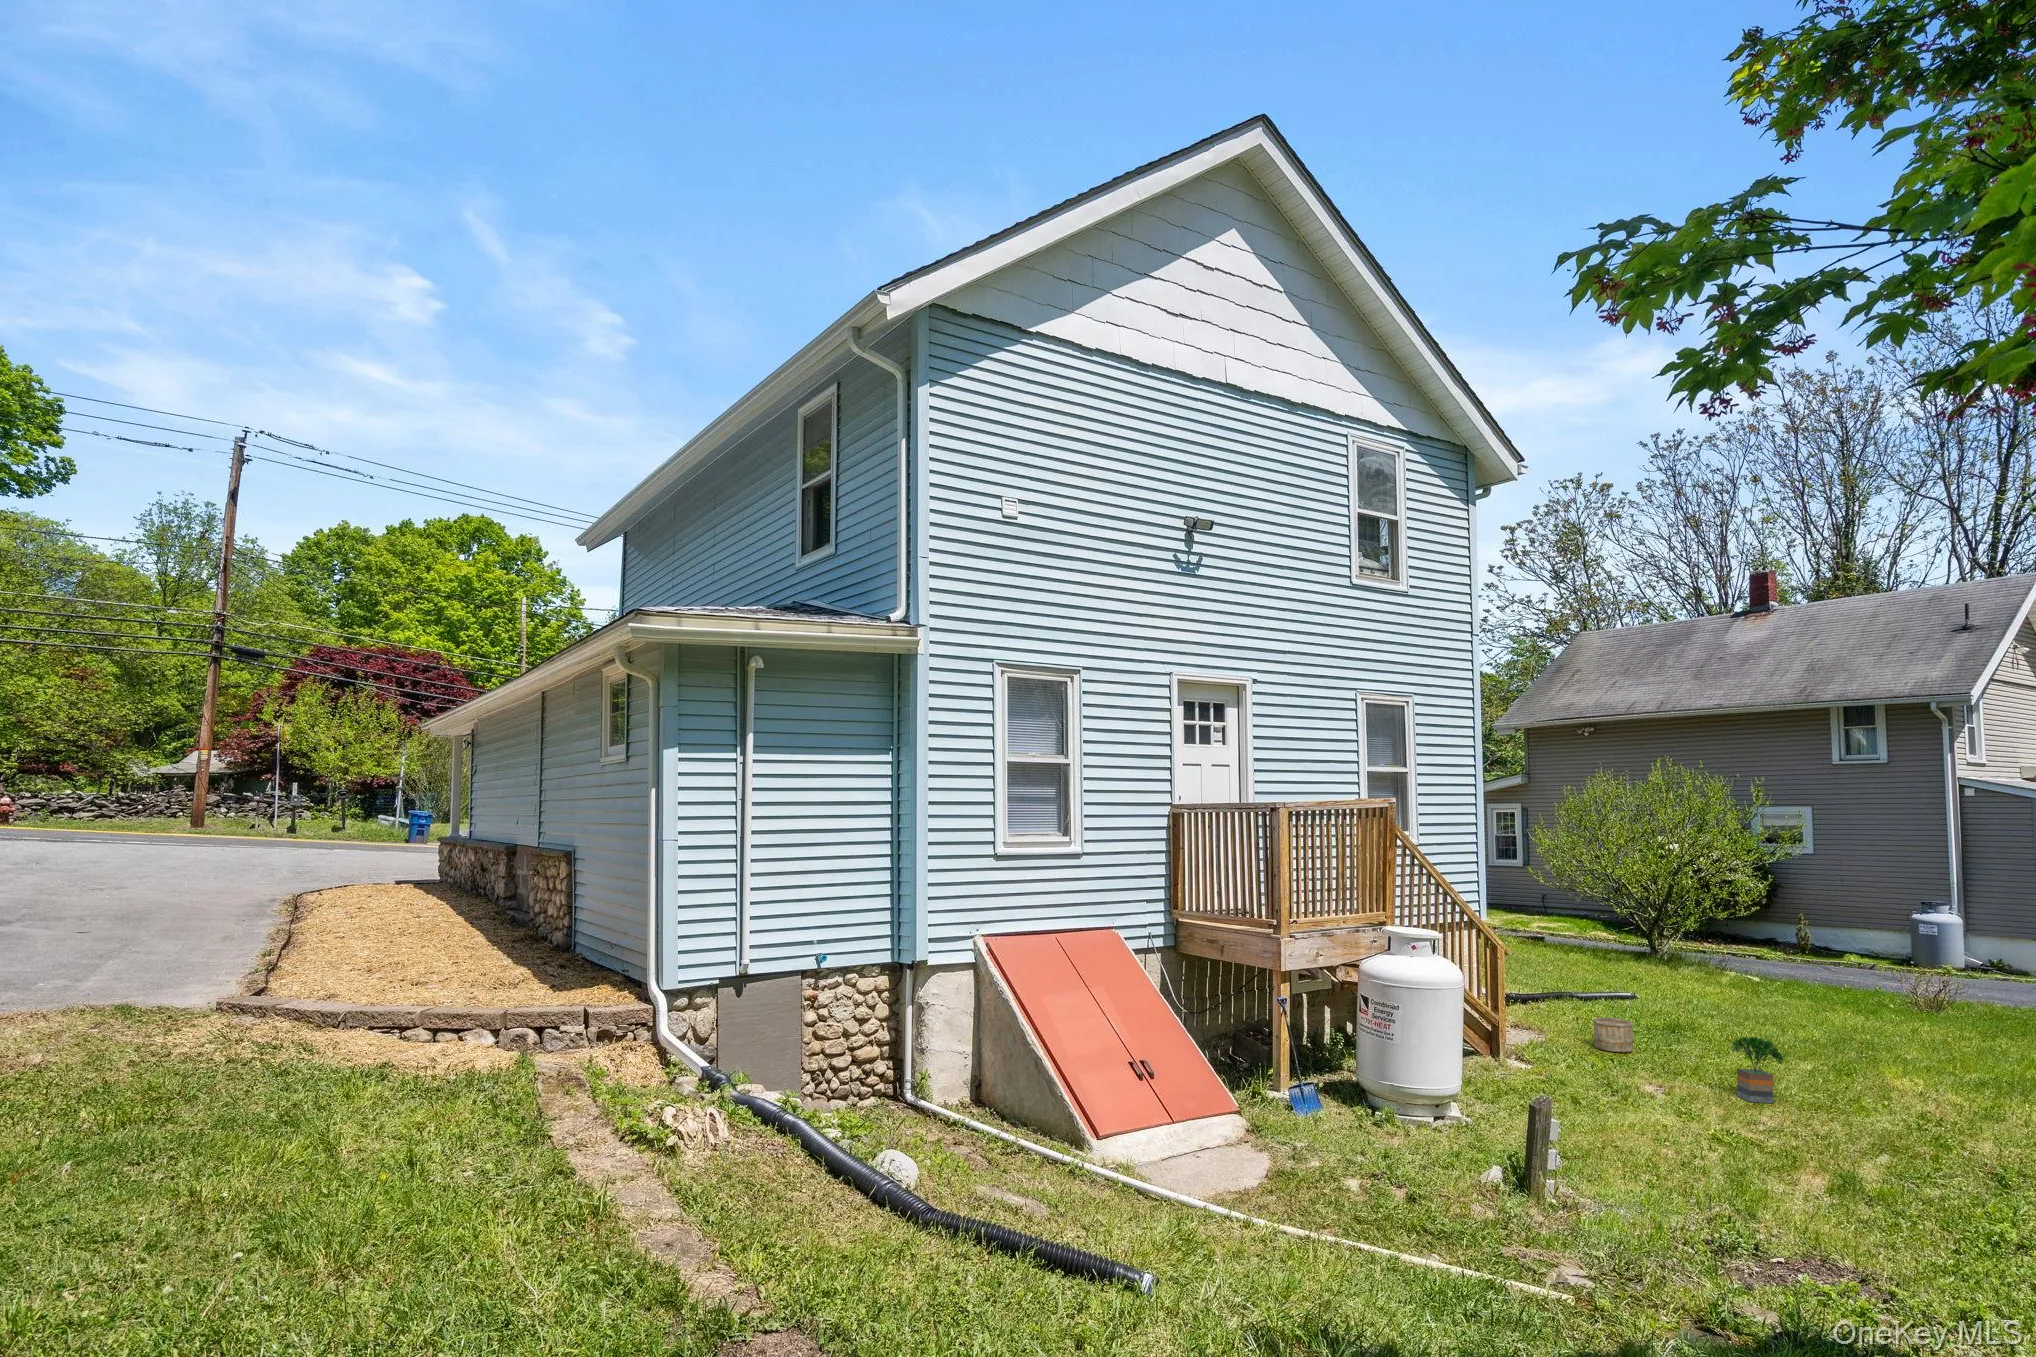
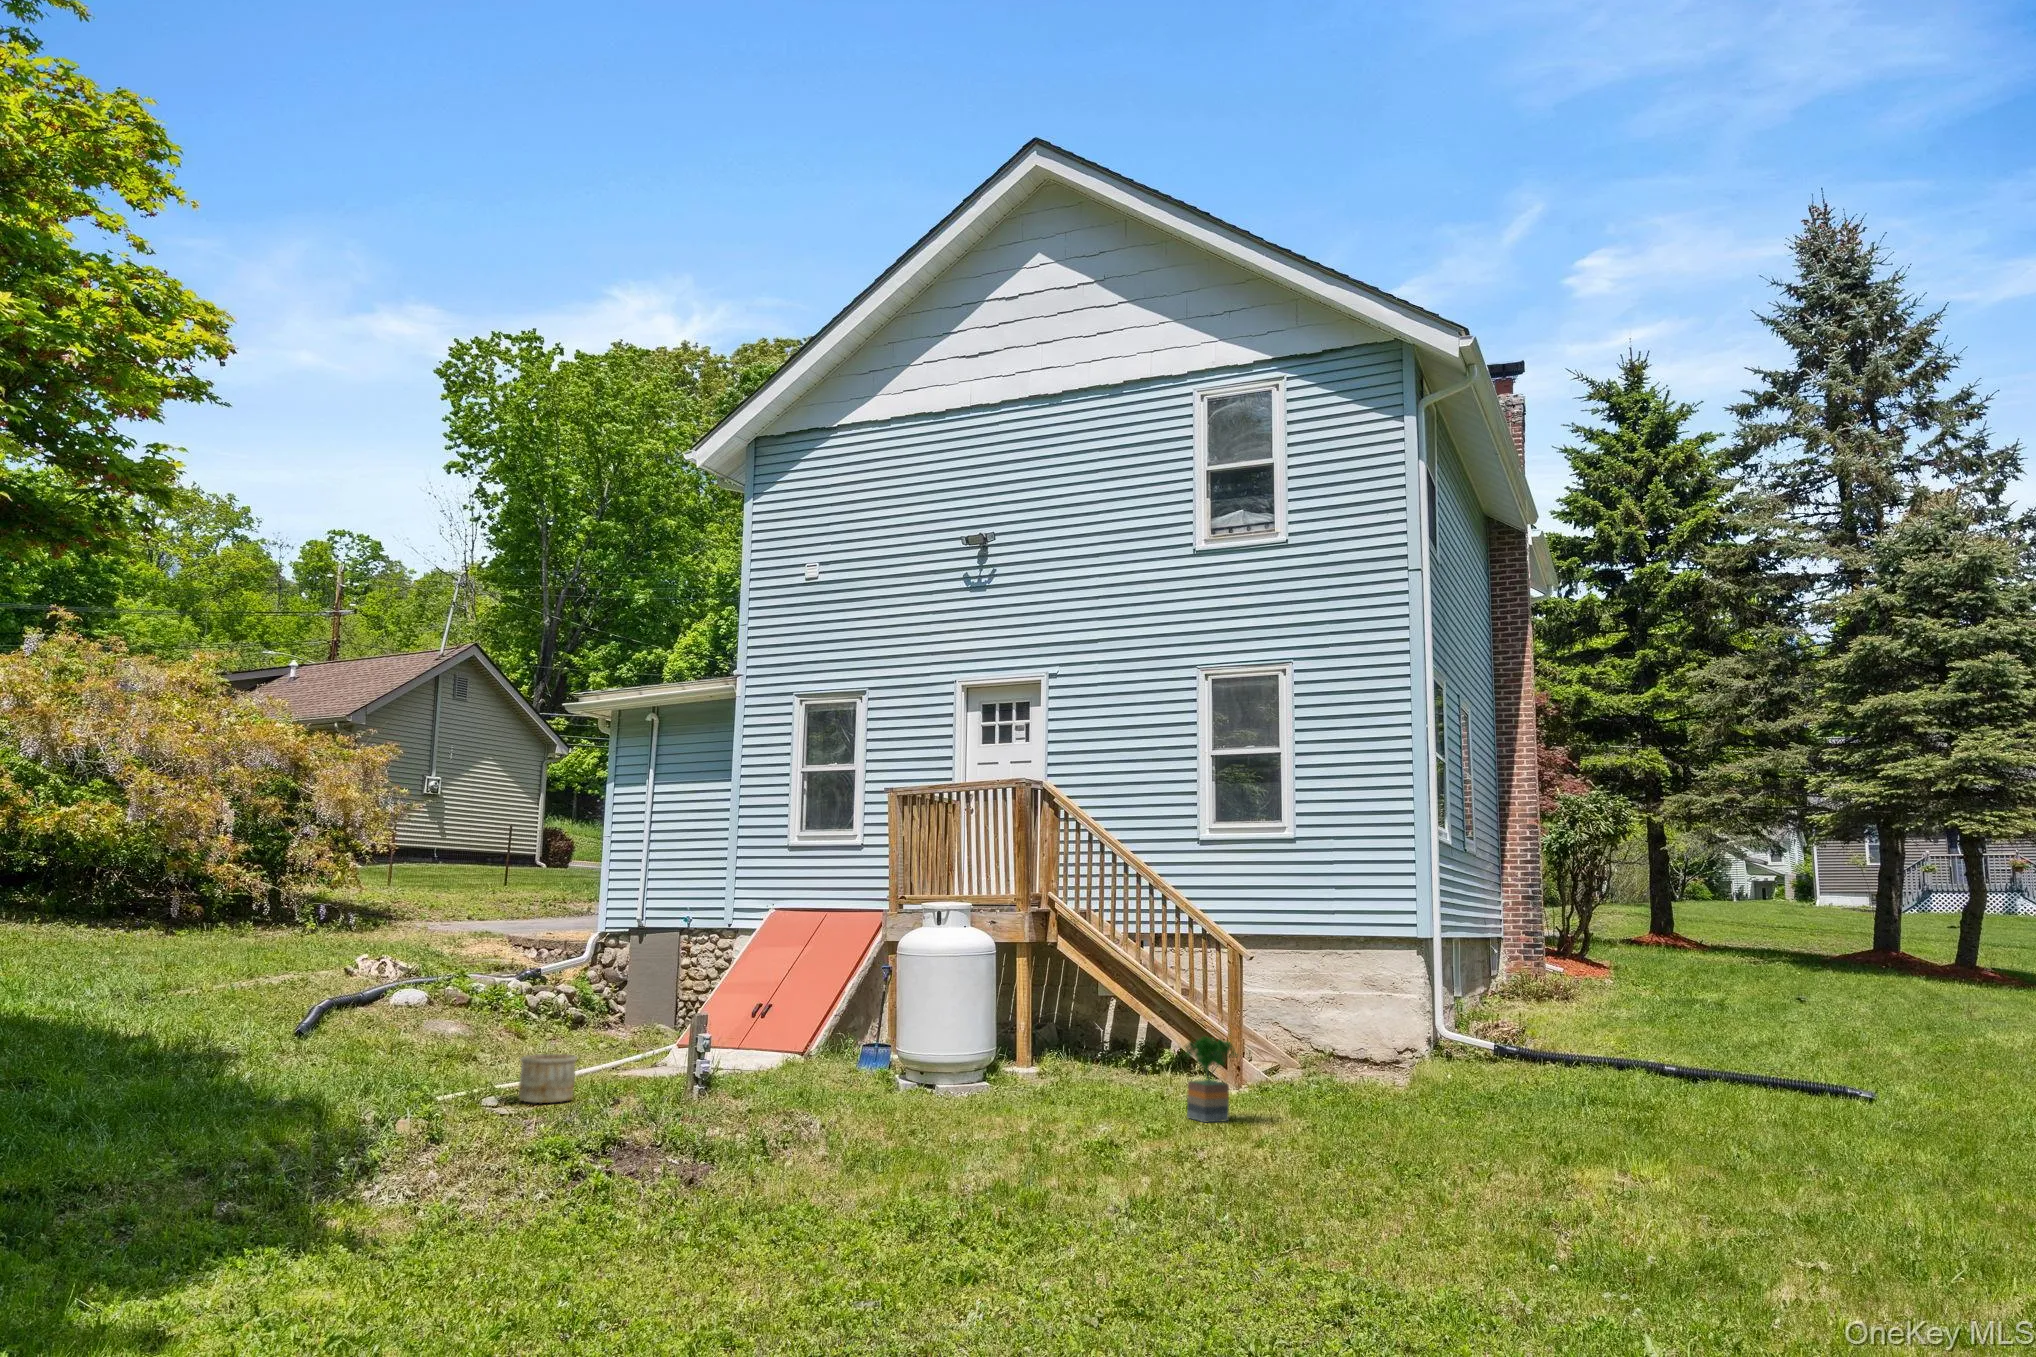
wooden bucket: present [1593,1017,1634,1052] -> present [519,1054,577,1103]

